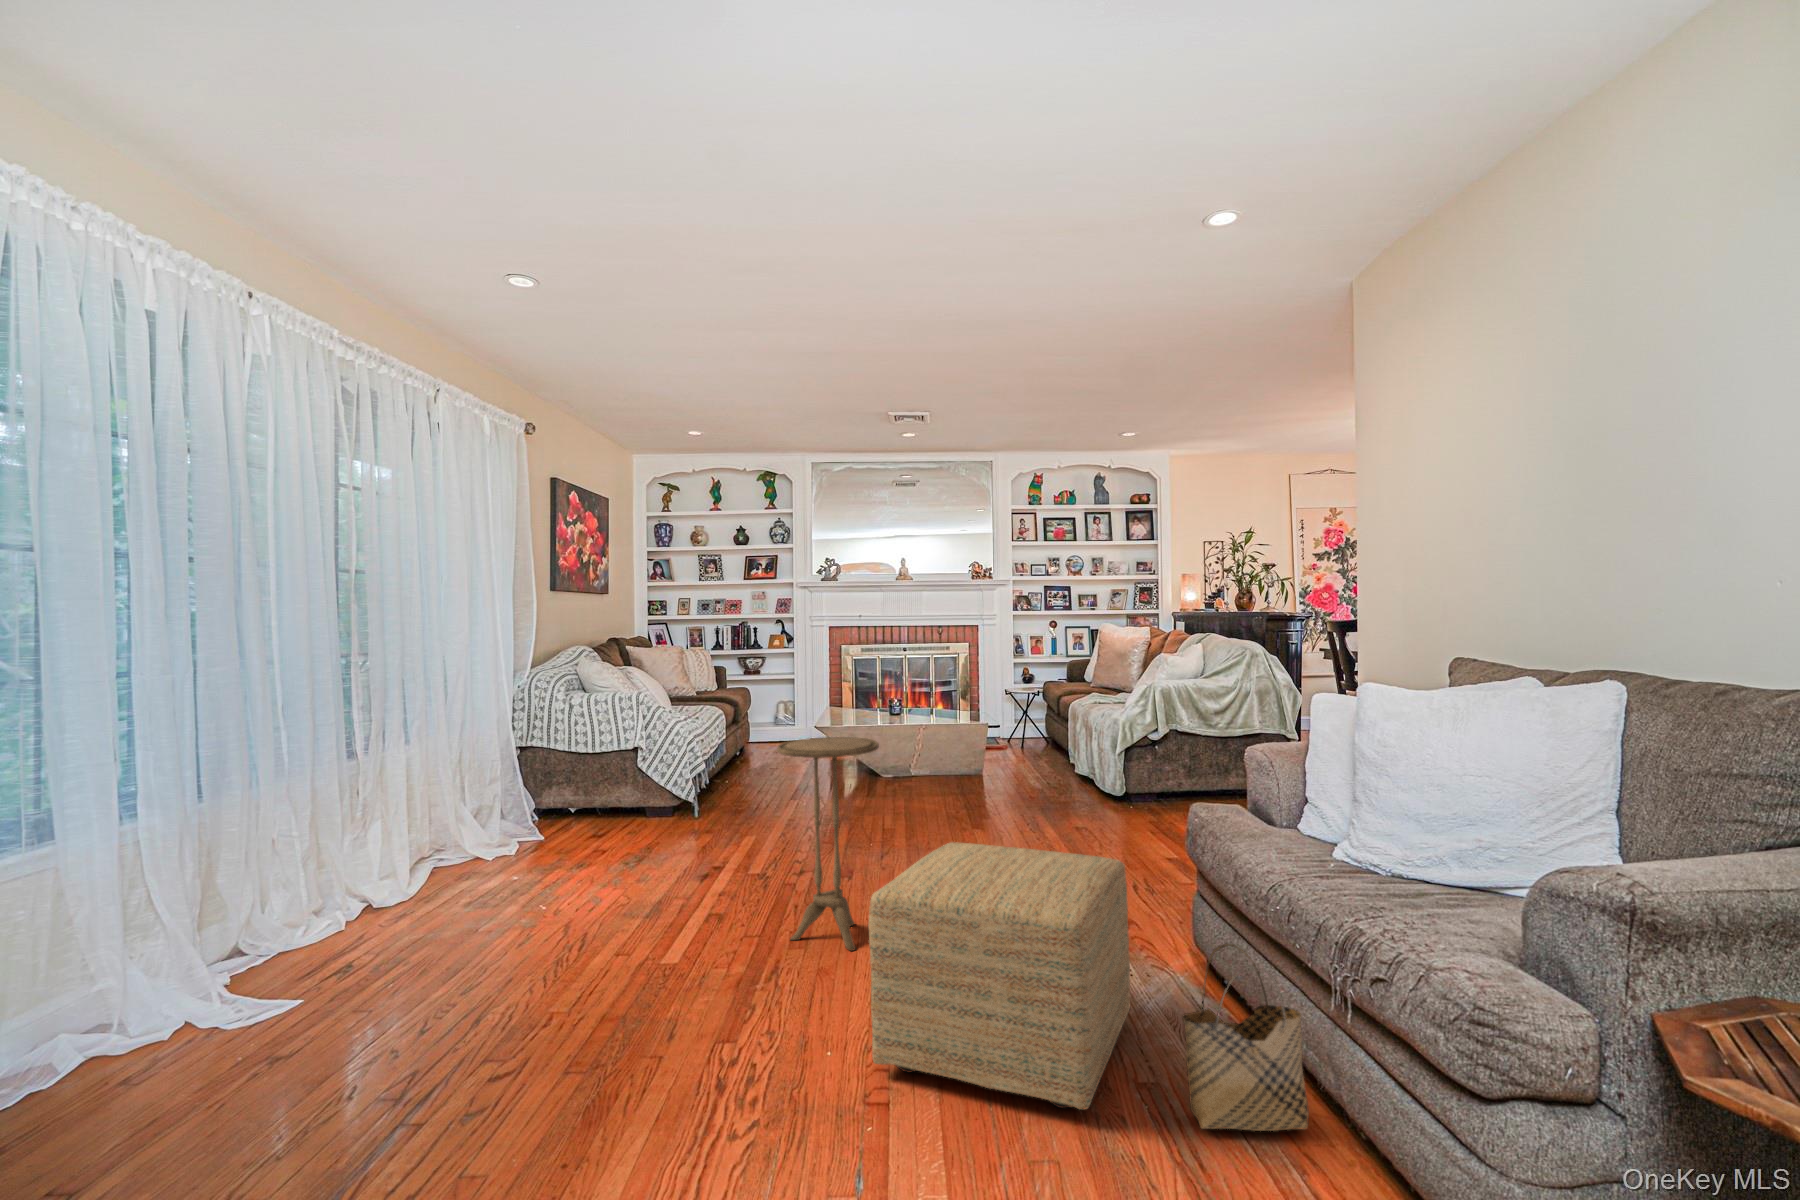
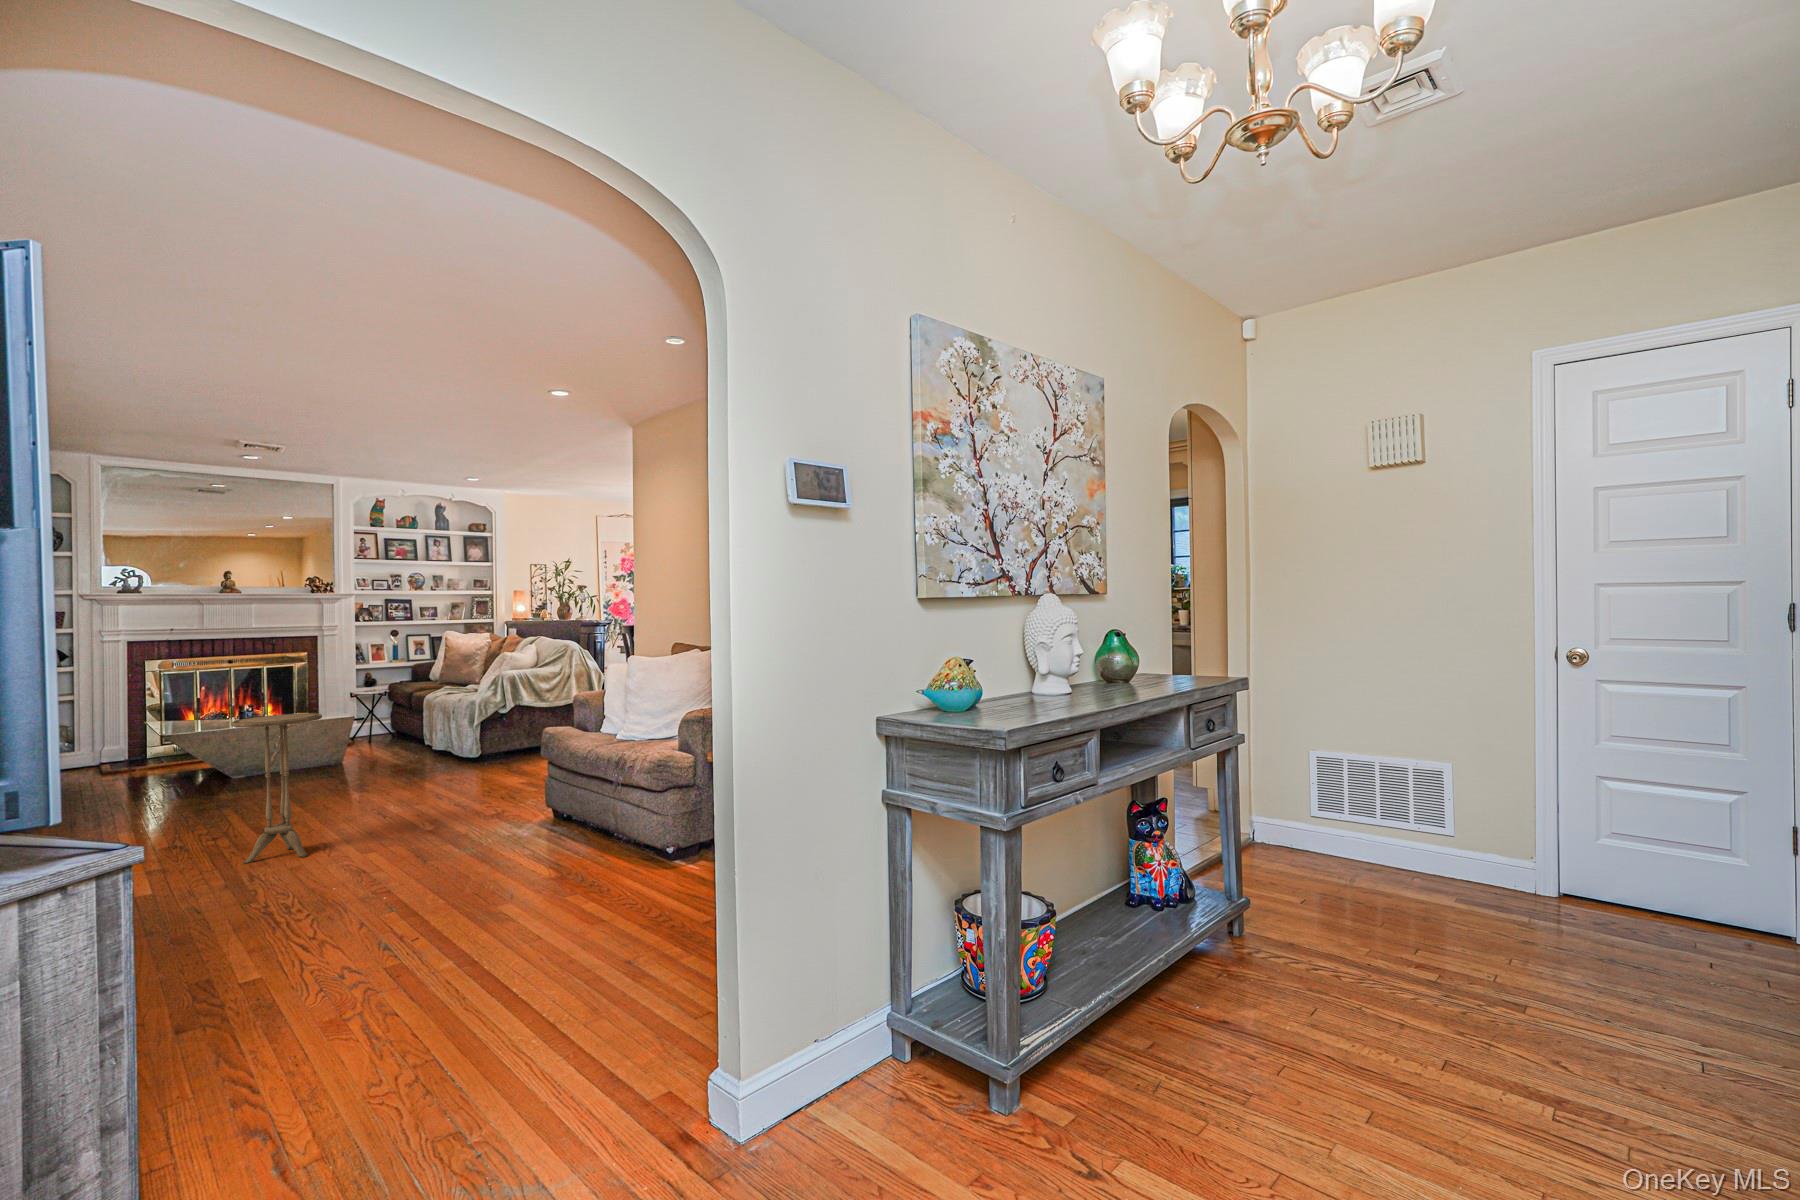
ottoman: present [868,842,1130,1110] -> none [364,754,515,880]
woven basket: present [1182,944,1309,1131] -> none [548,775,605,856]

